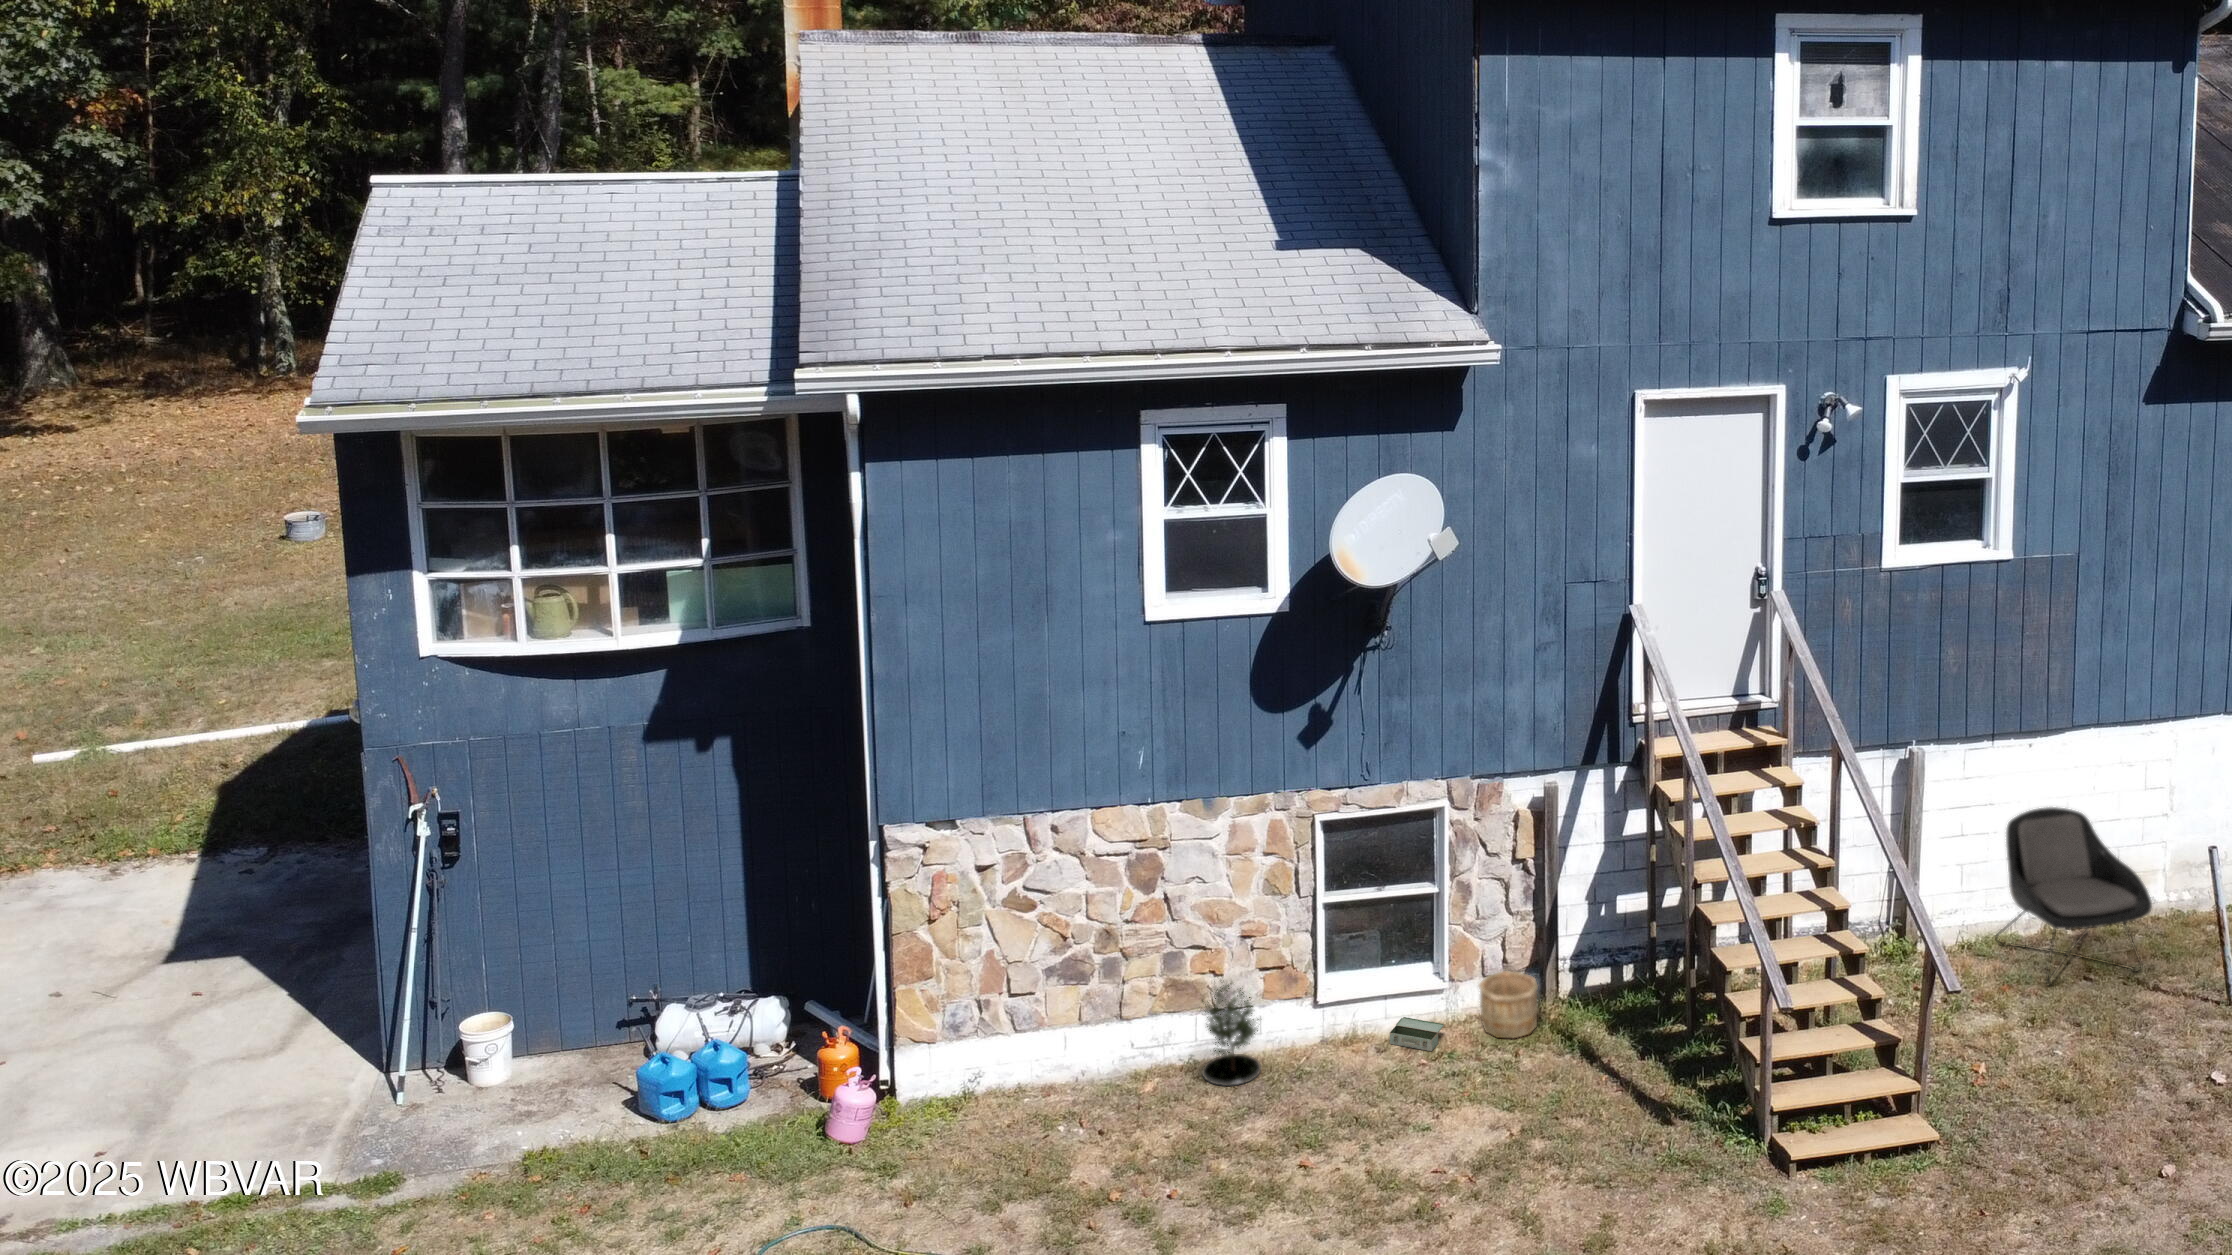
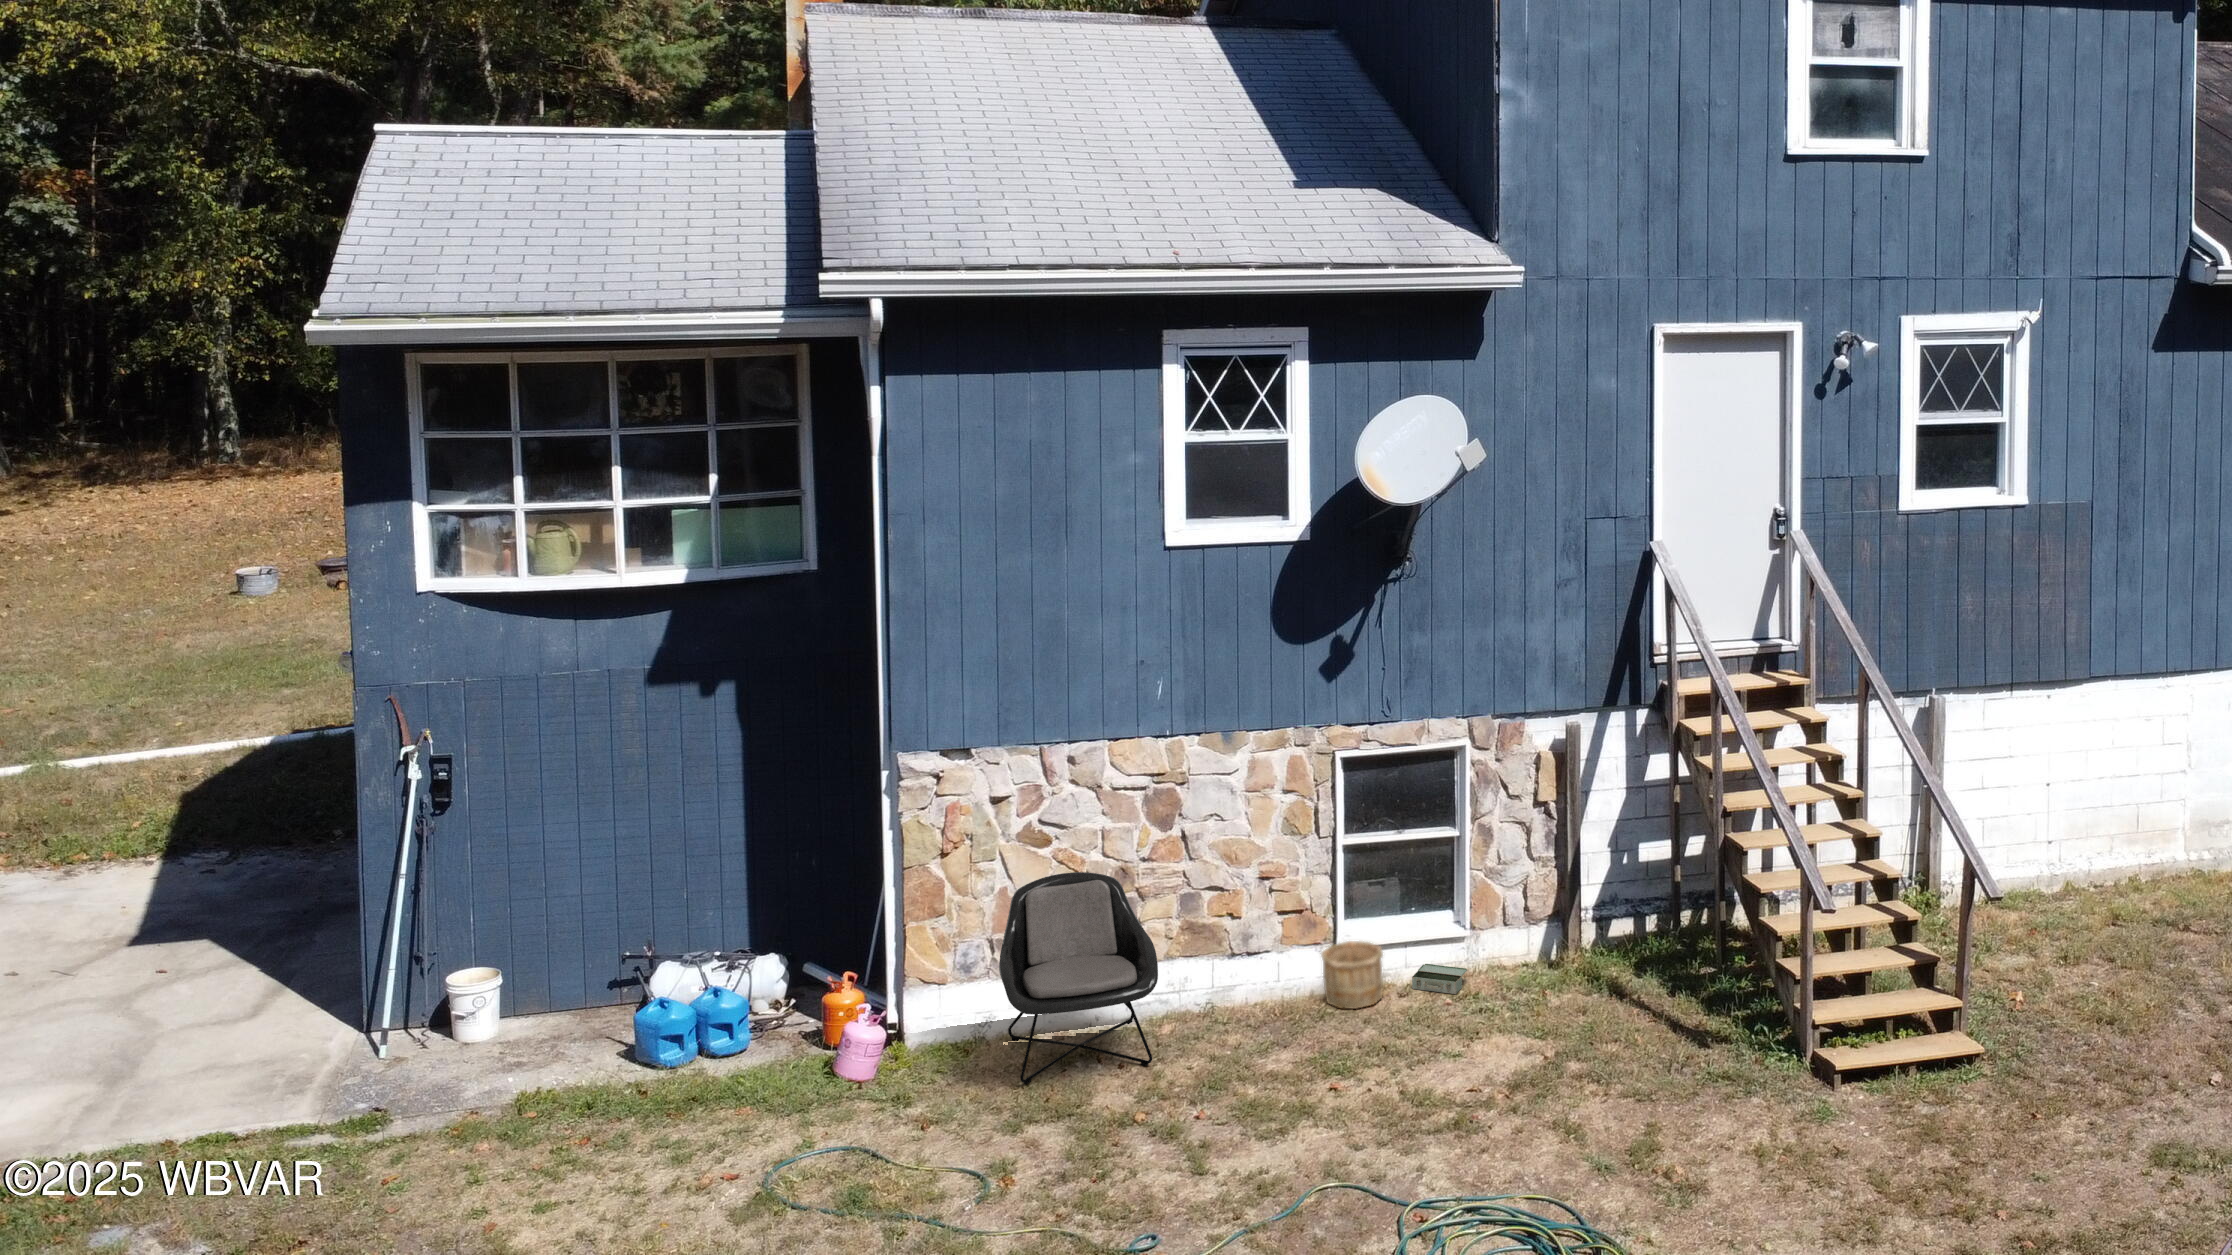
lounge chair: present [1996,807,2152,985] -> present [999,872,1158,1084]
wooden bucket: present [1479,971,1538,1038] -> present [1321,941,1383,1009]
potted tree: present [1202,980,1261,1086] -> none [1216,910,1283,1026]

